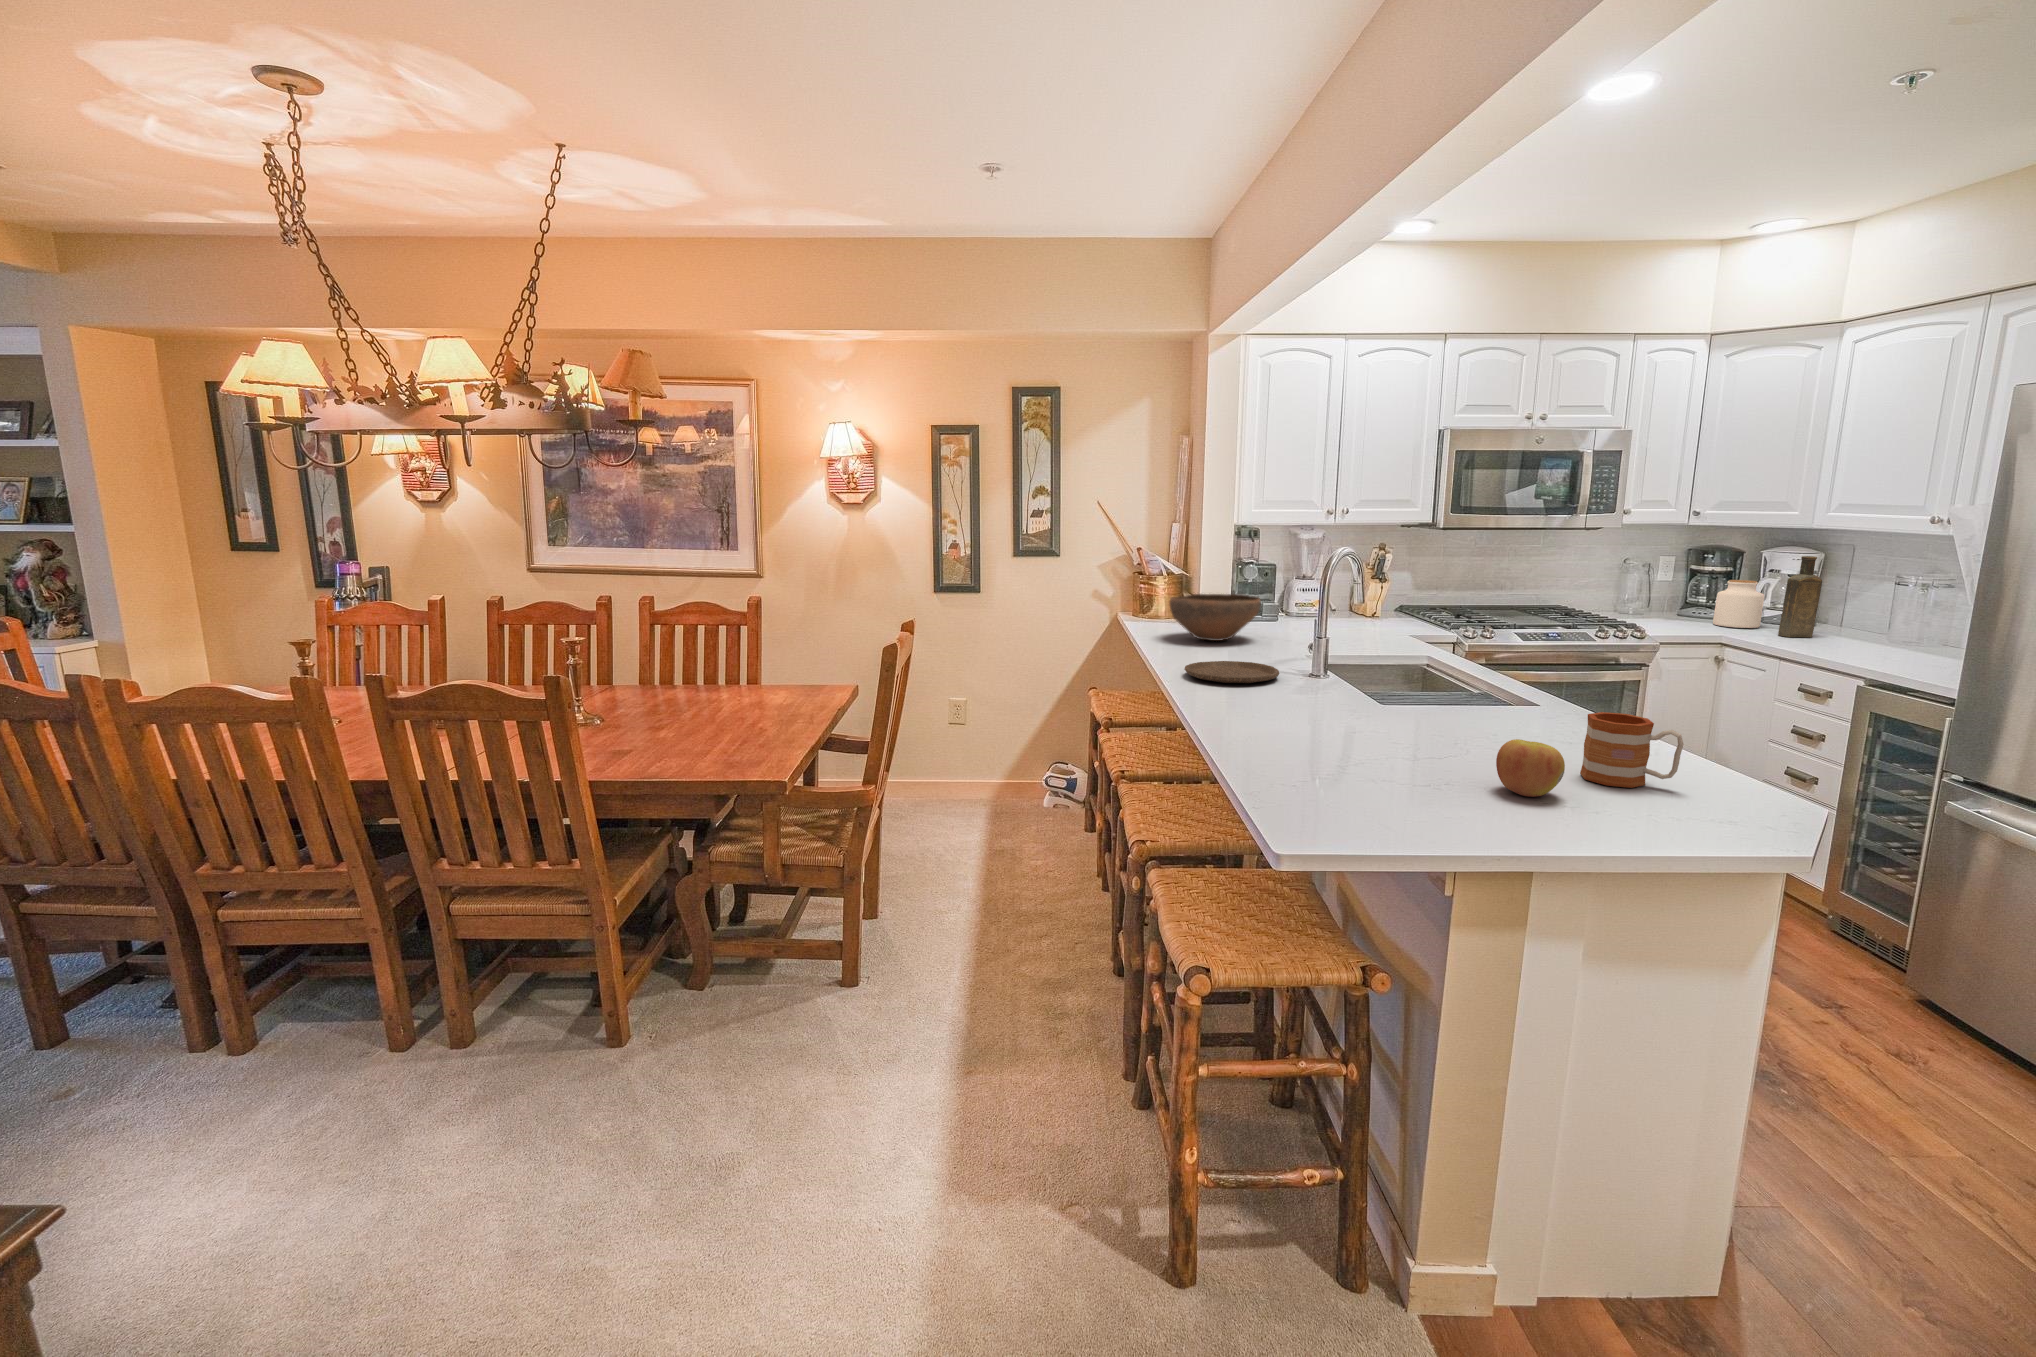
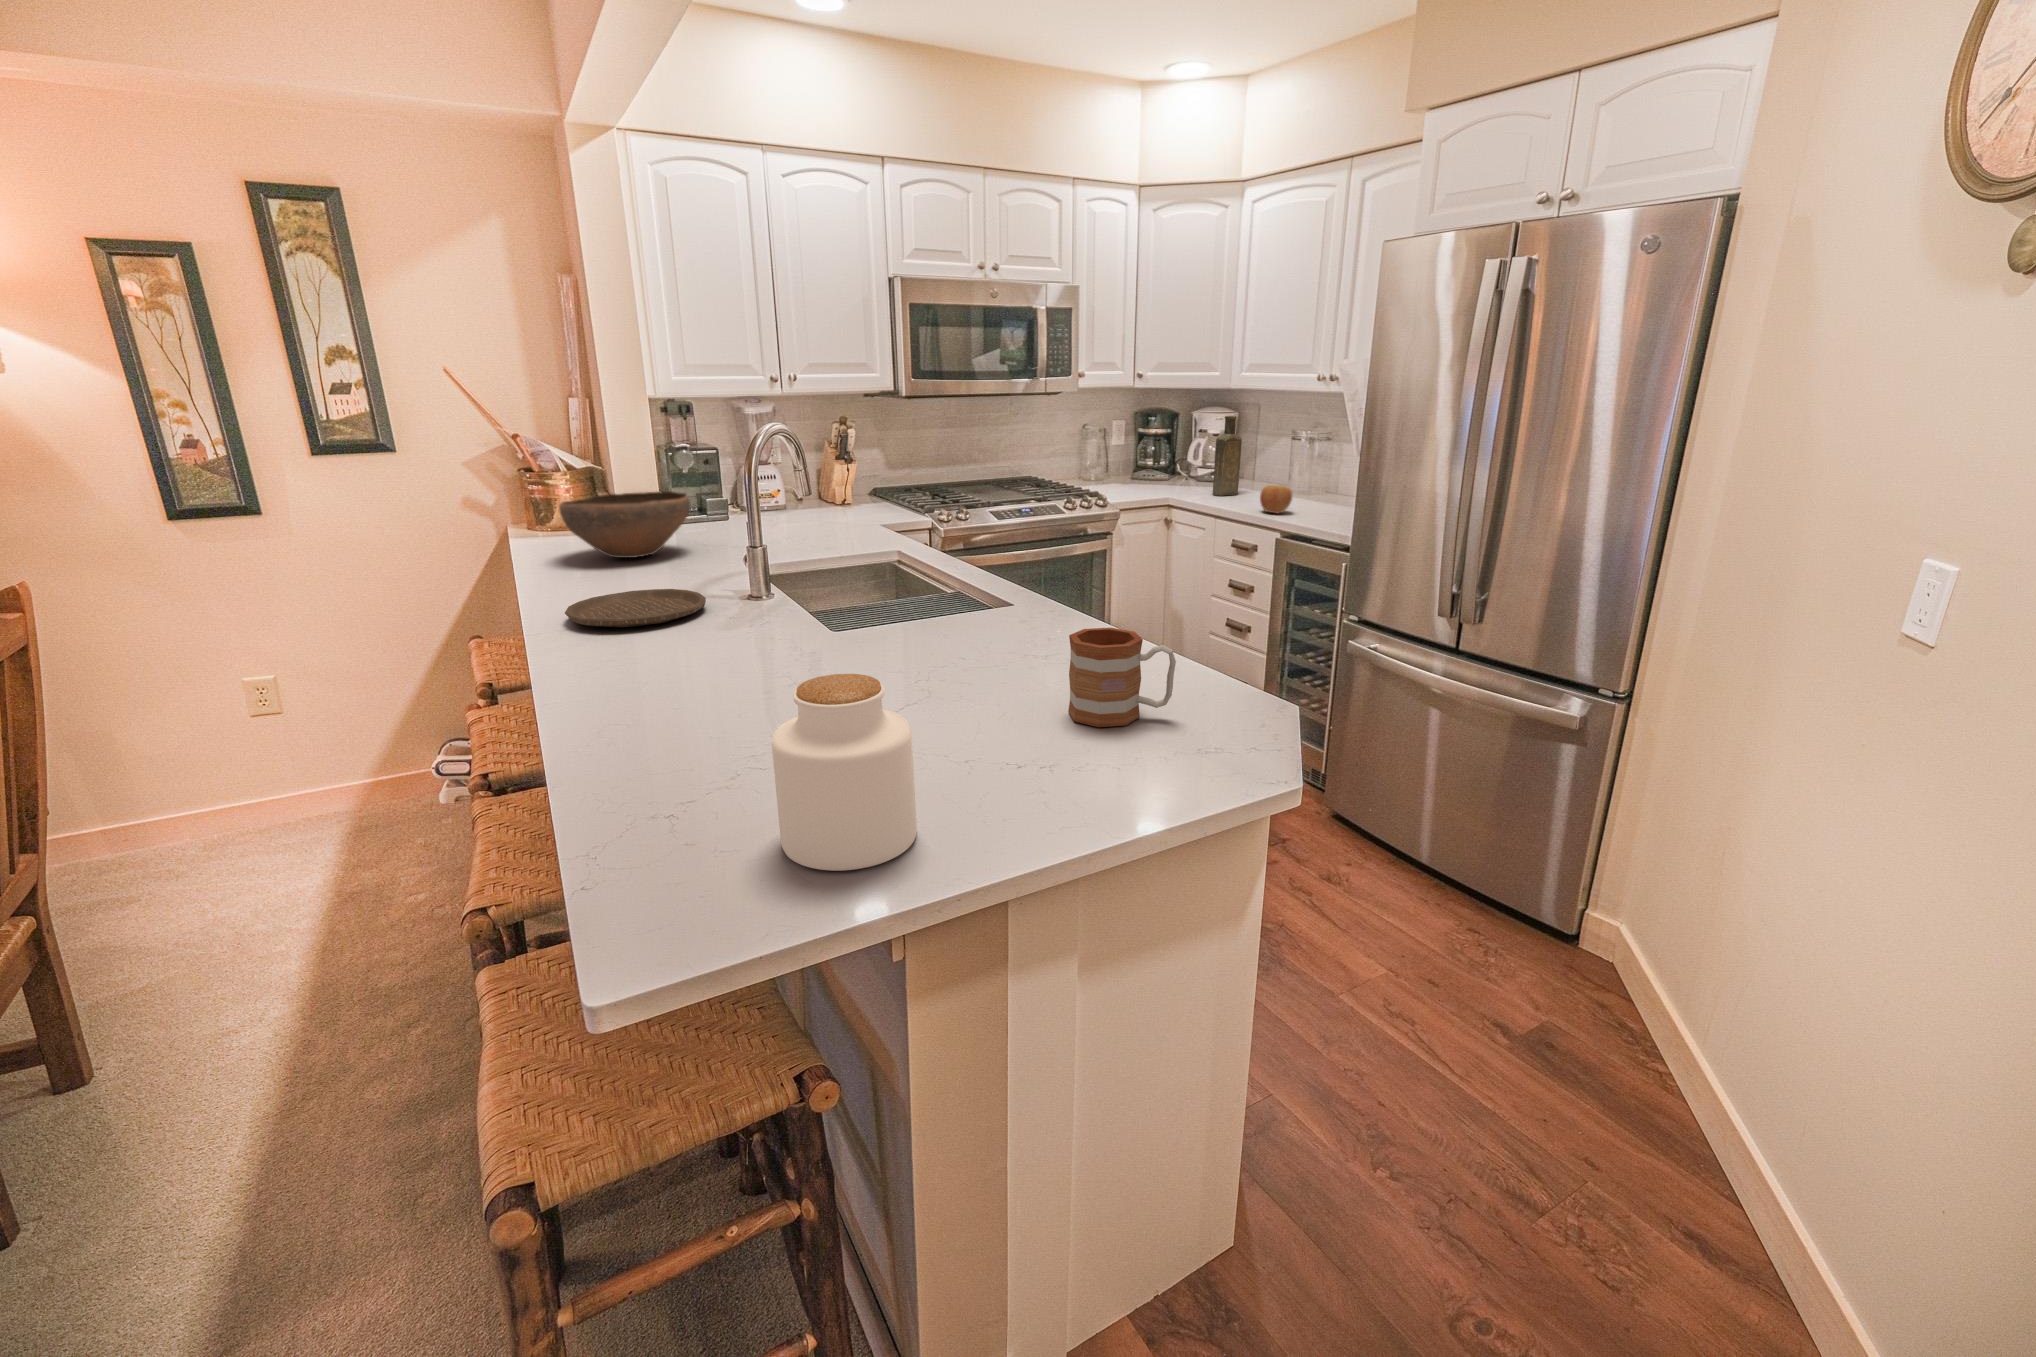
jar: present [1713,580,1764,628] -> present [772,674,917,871]
apple: present [1496,739,1565,797] -> present [1260,485,1292,513]

